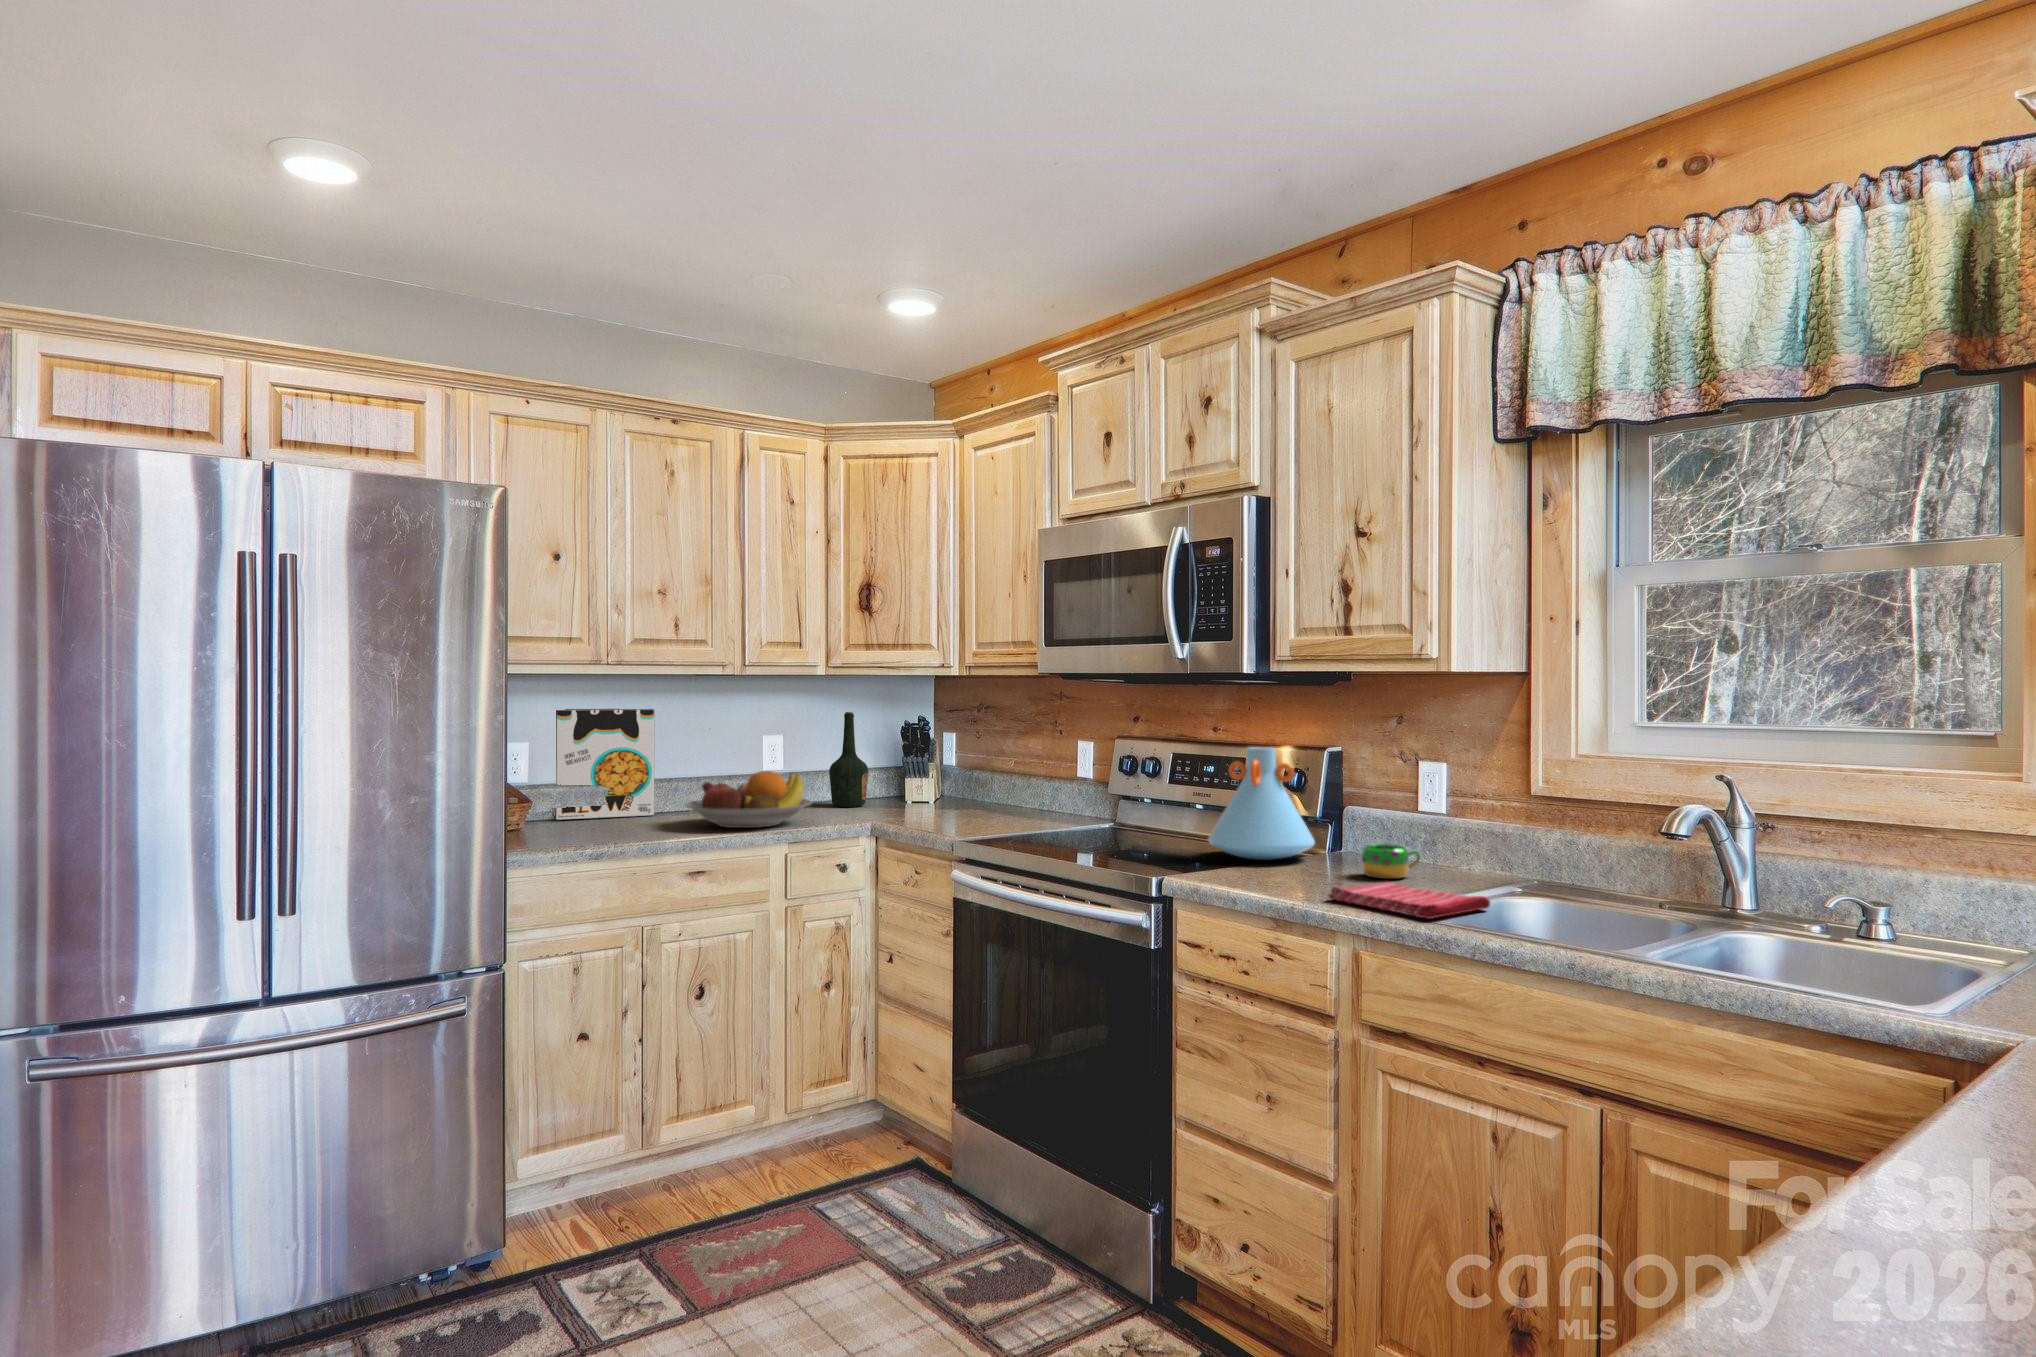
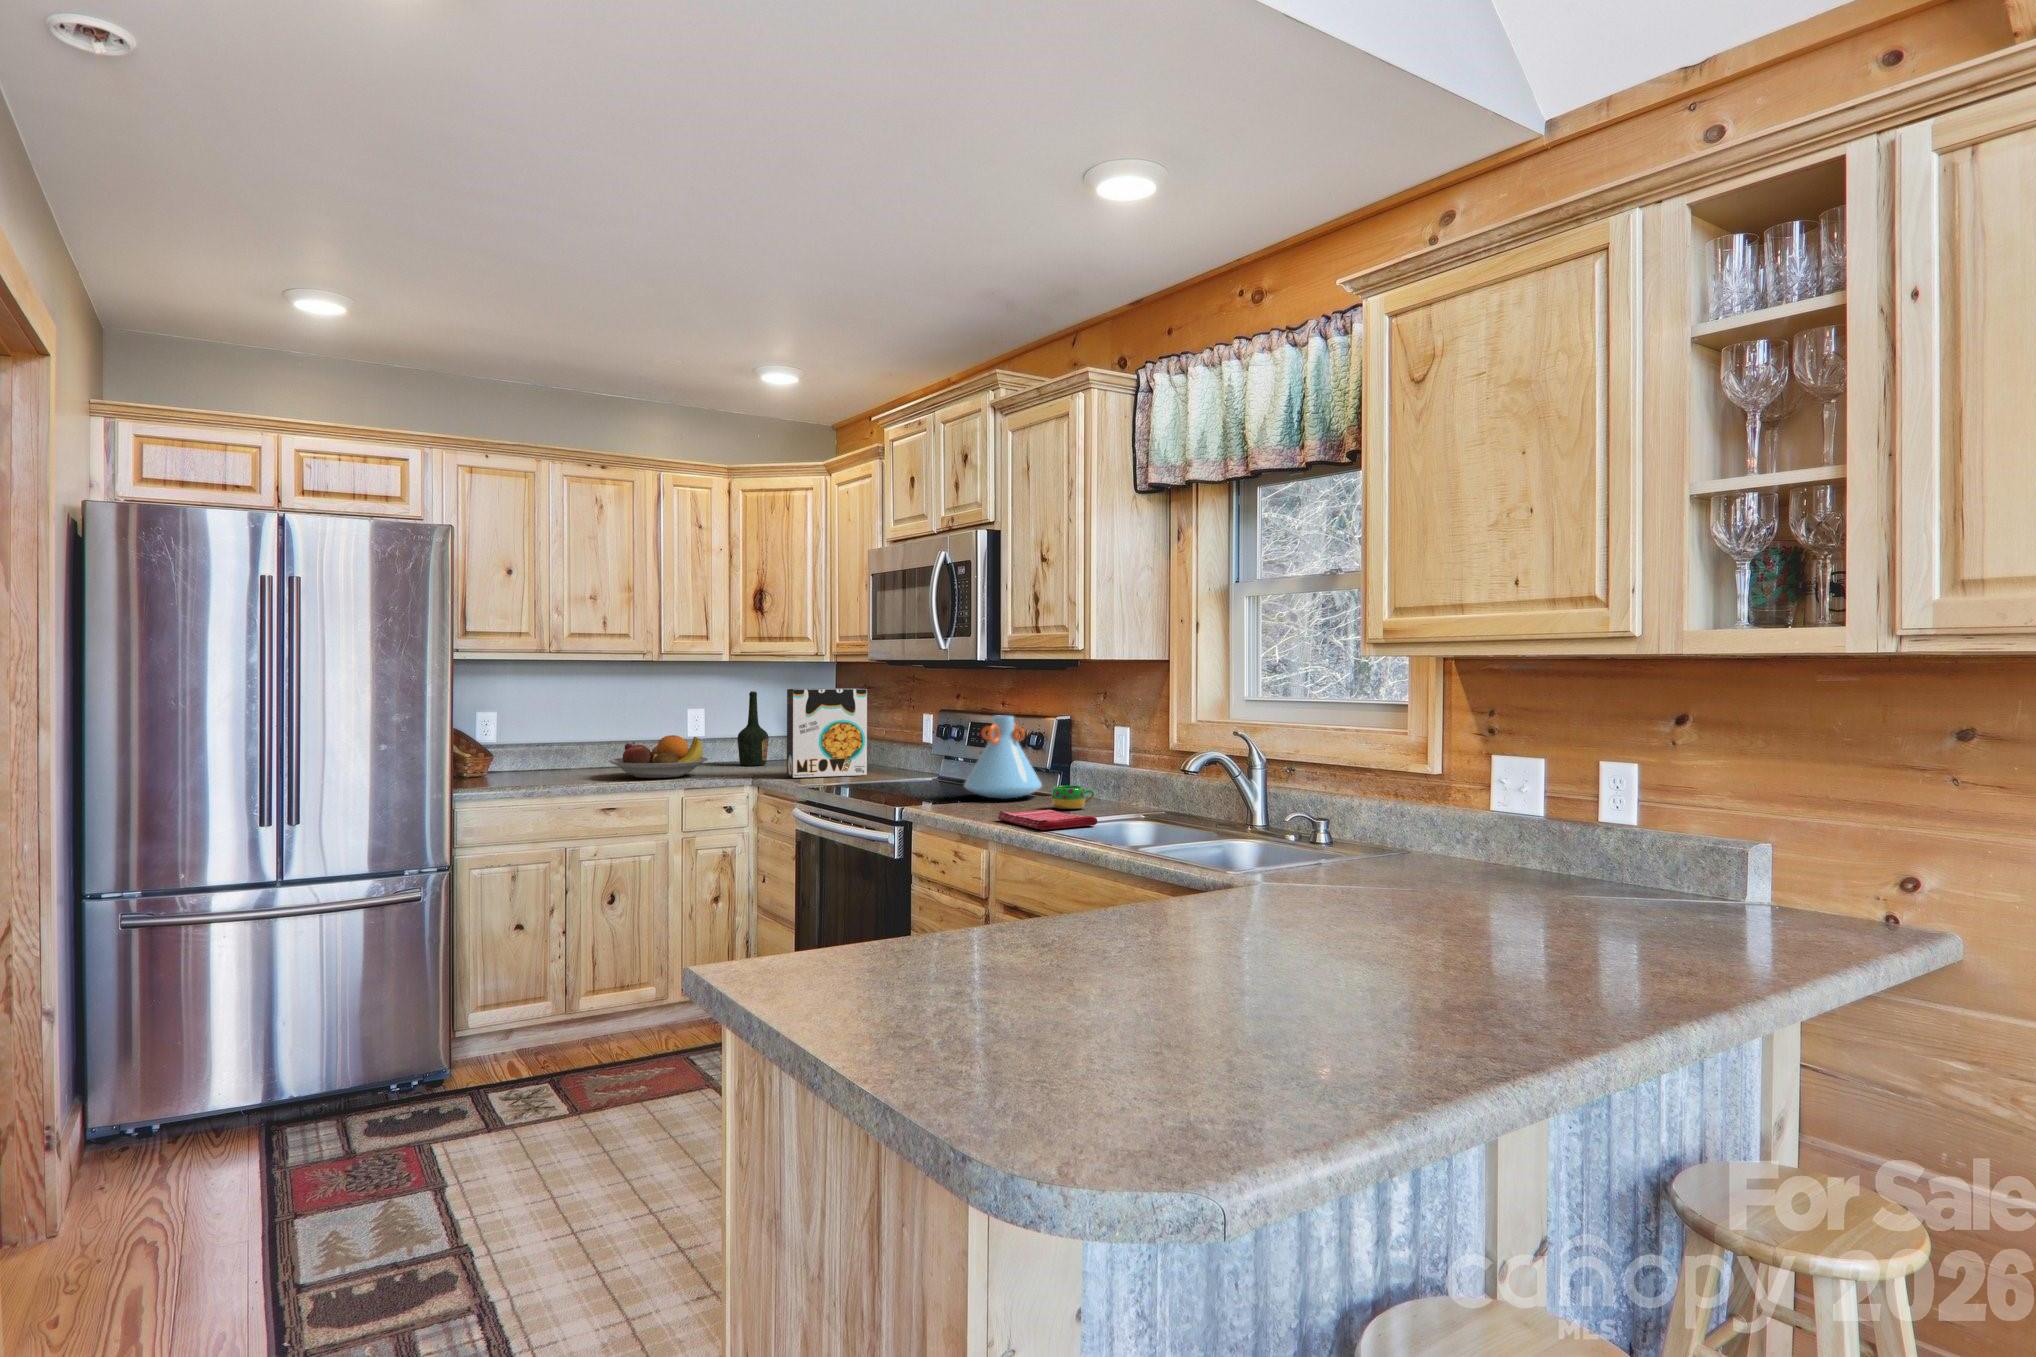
cereal box: present [552,708,655,820] -> present [787,688,867,778]

